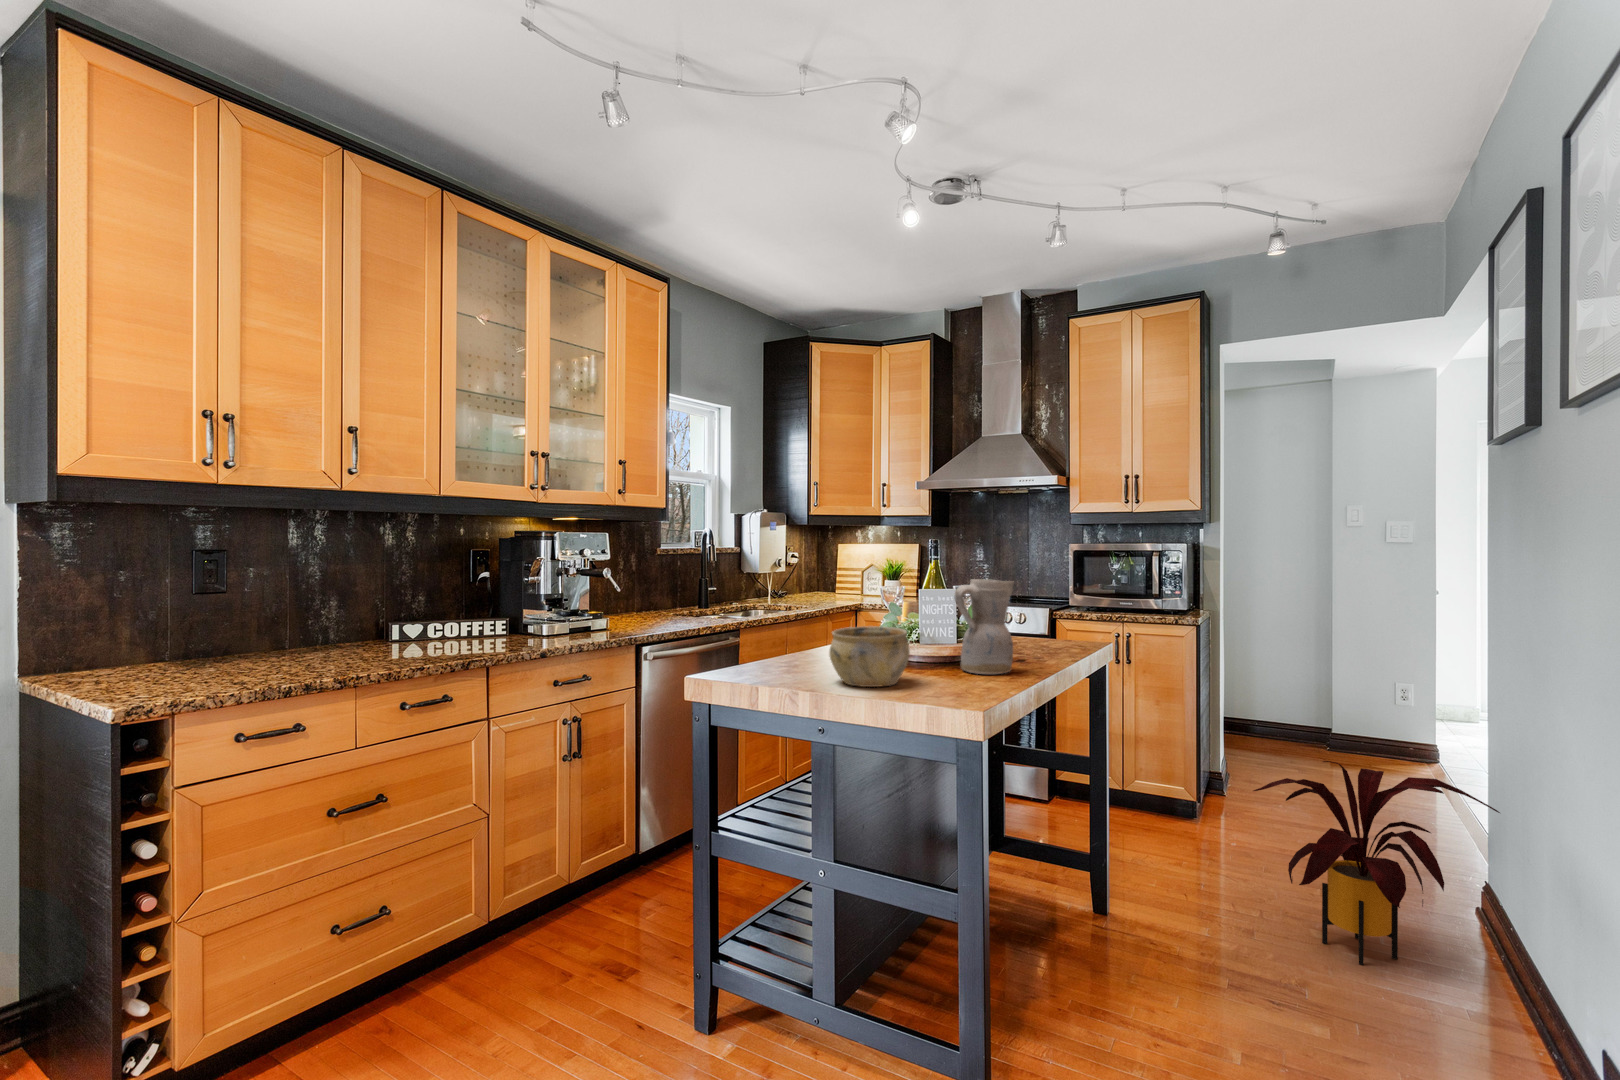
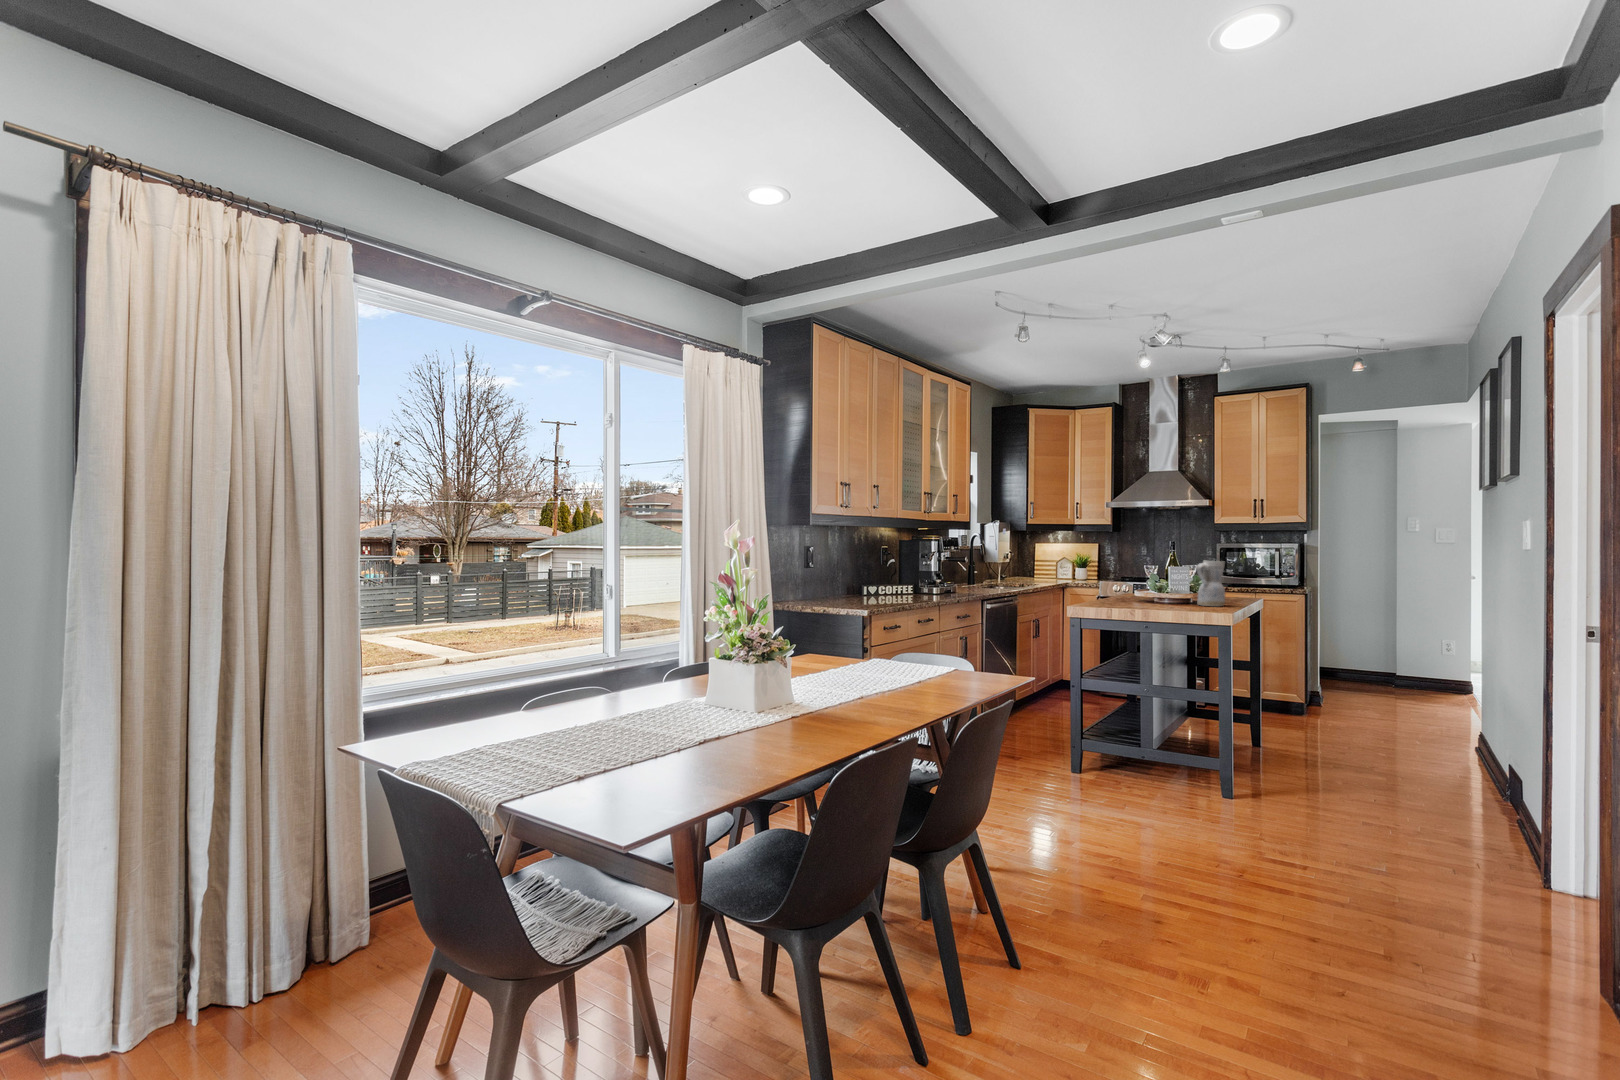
ceramic bowl: present [829,626,910,687] -> none [1141,583,1182,609]
house plant: present [1253,761,1500,965] -> none [1344,659,1479,763]

